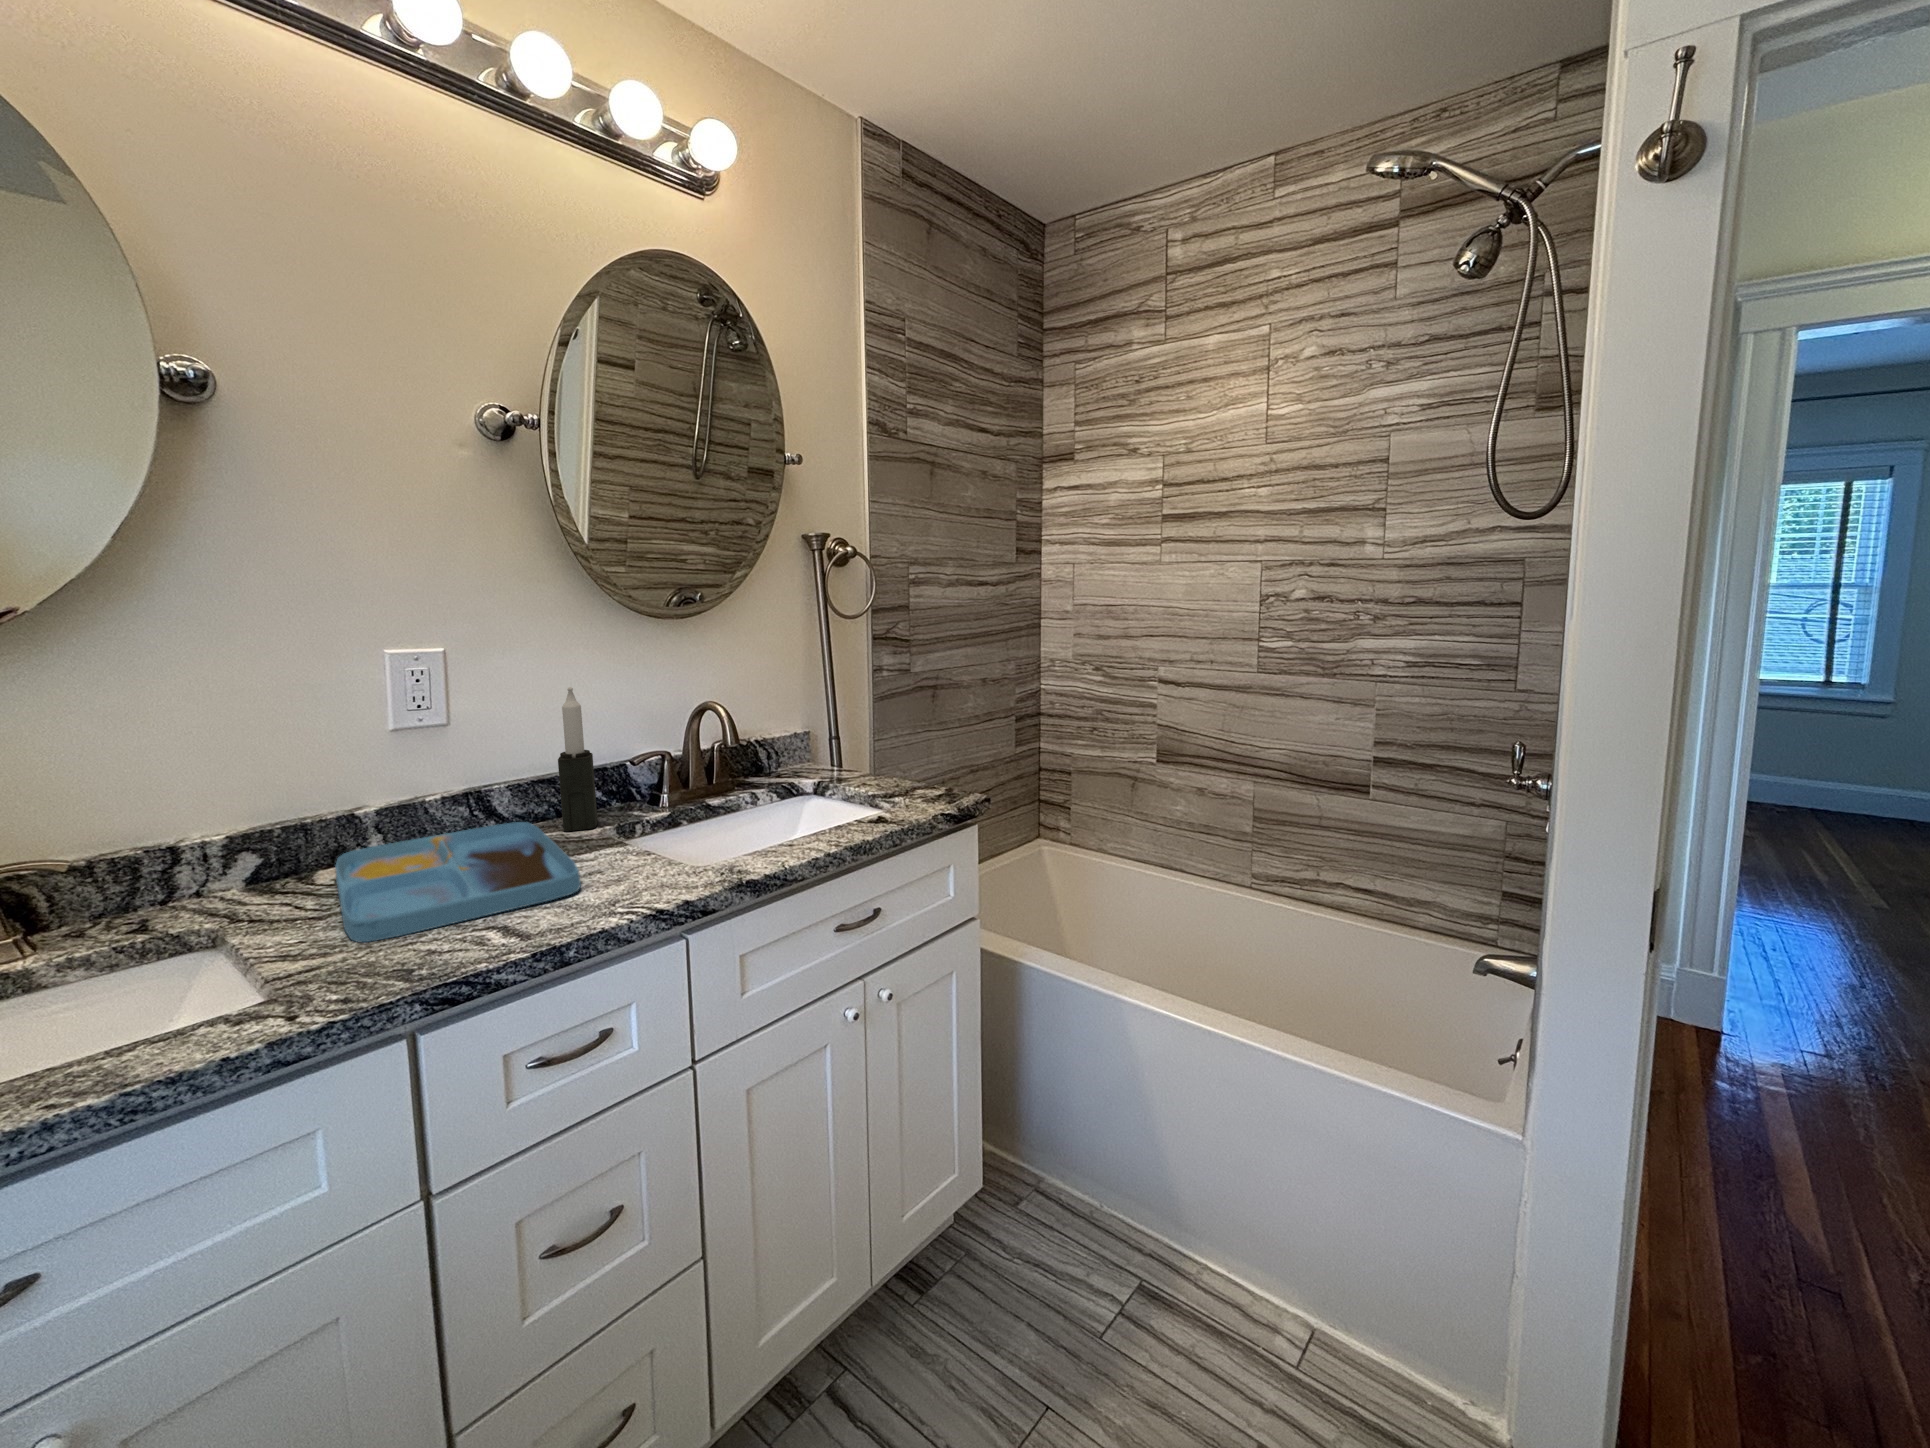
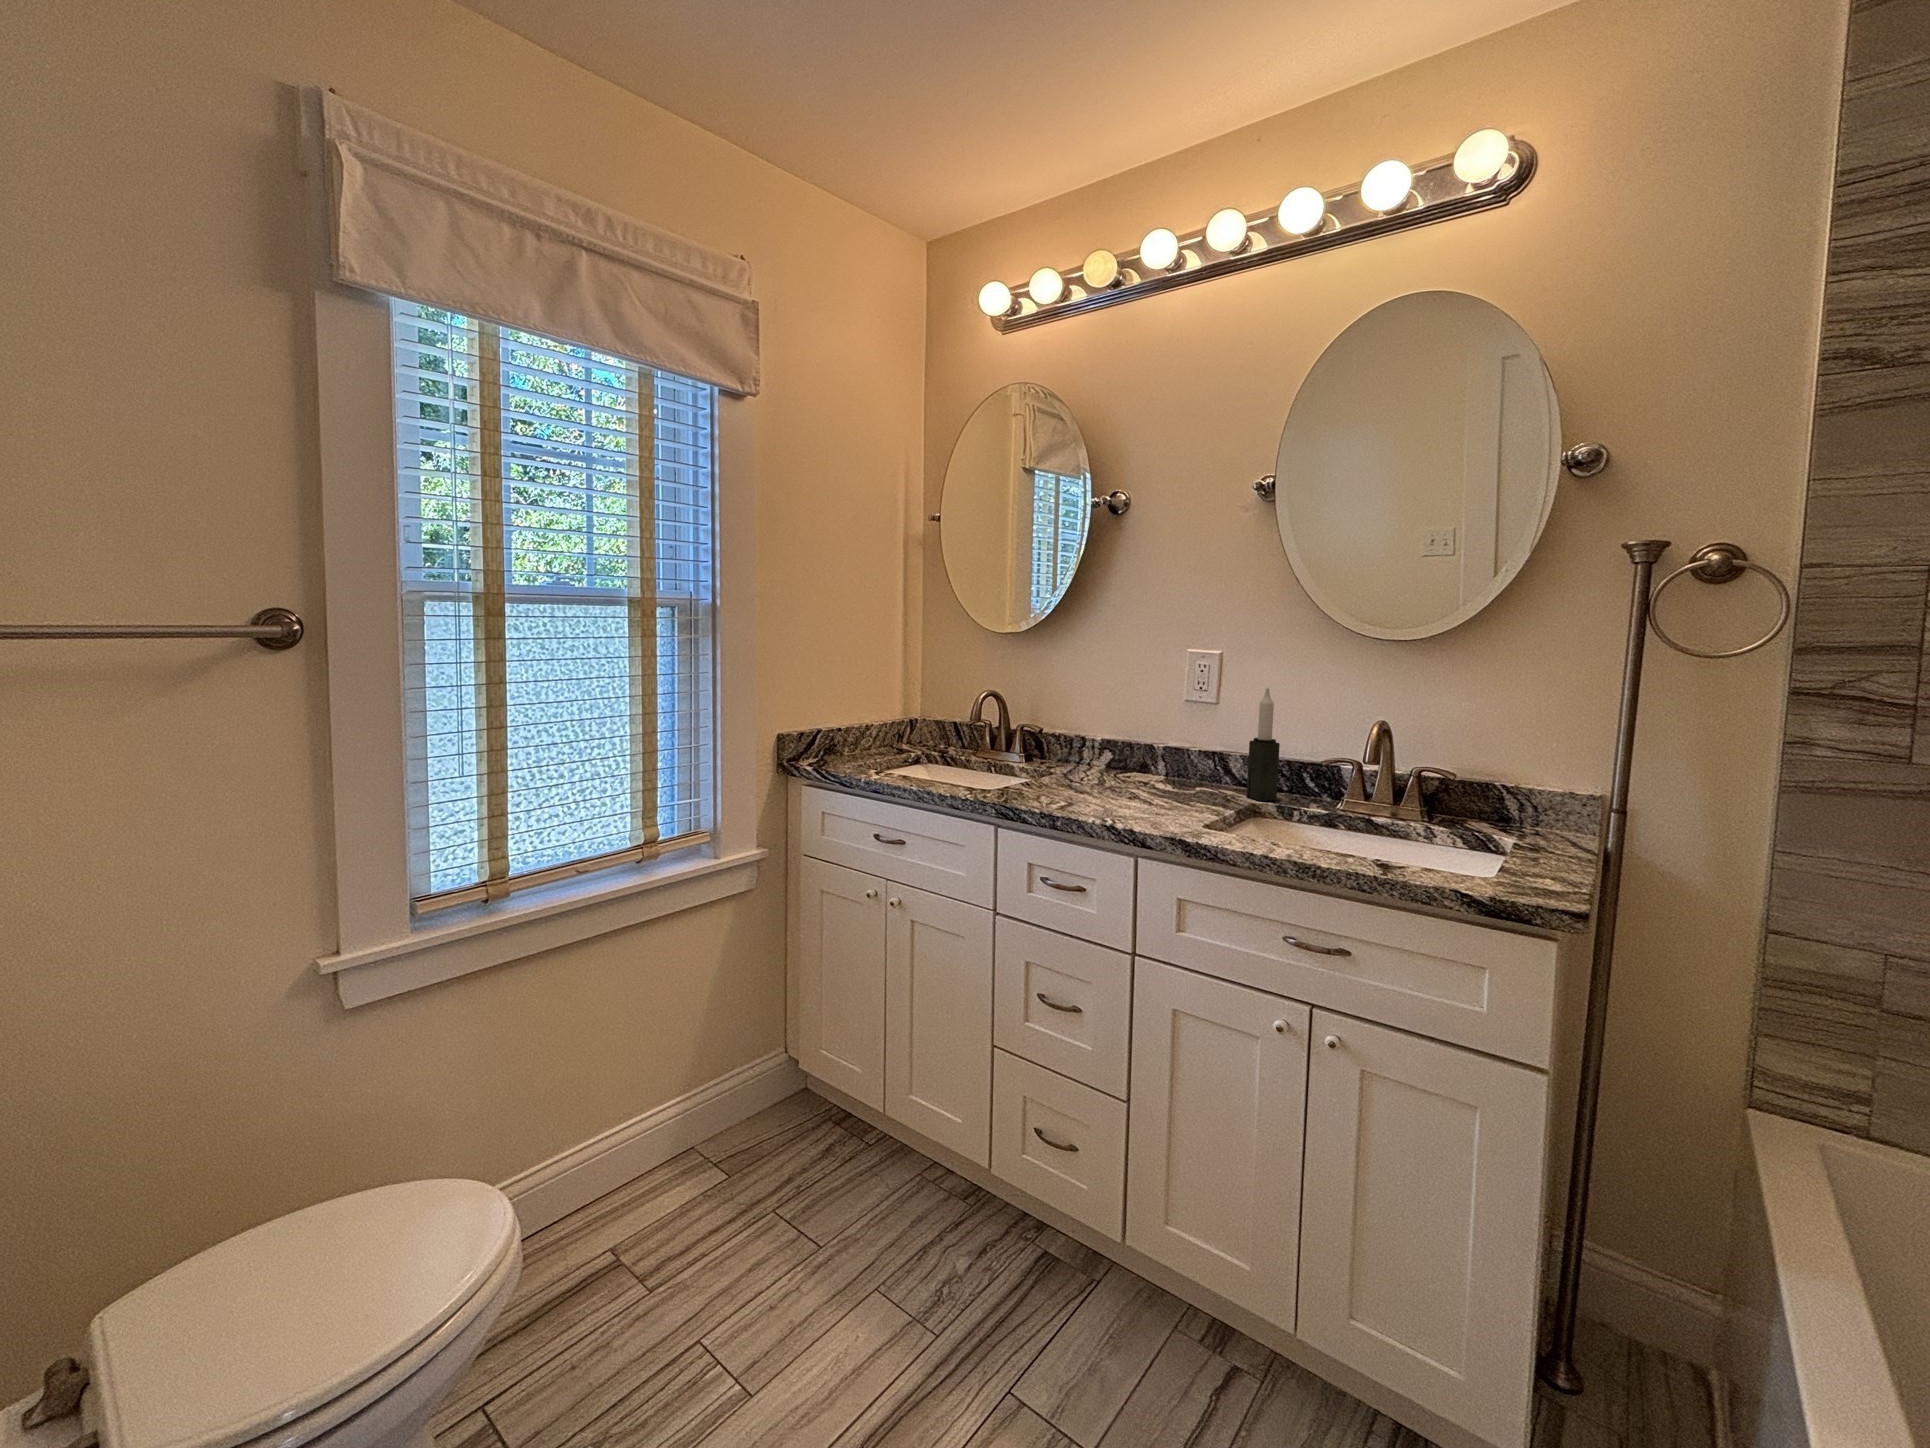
tray: present [335,822,581,942] -> none [1042,762,1215,807]

